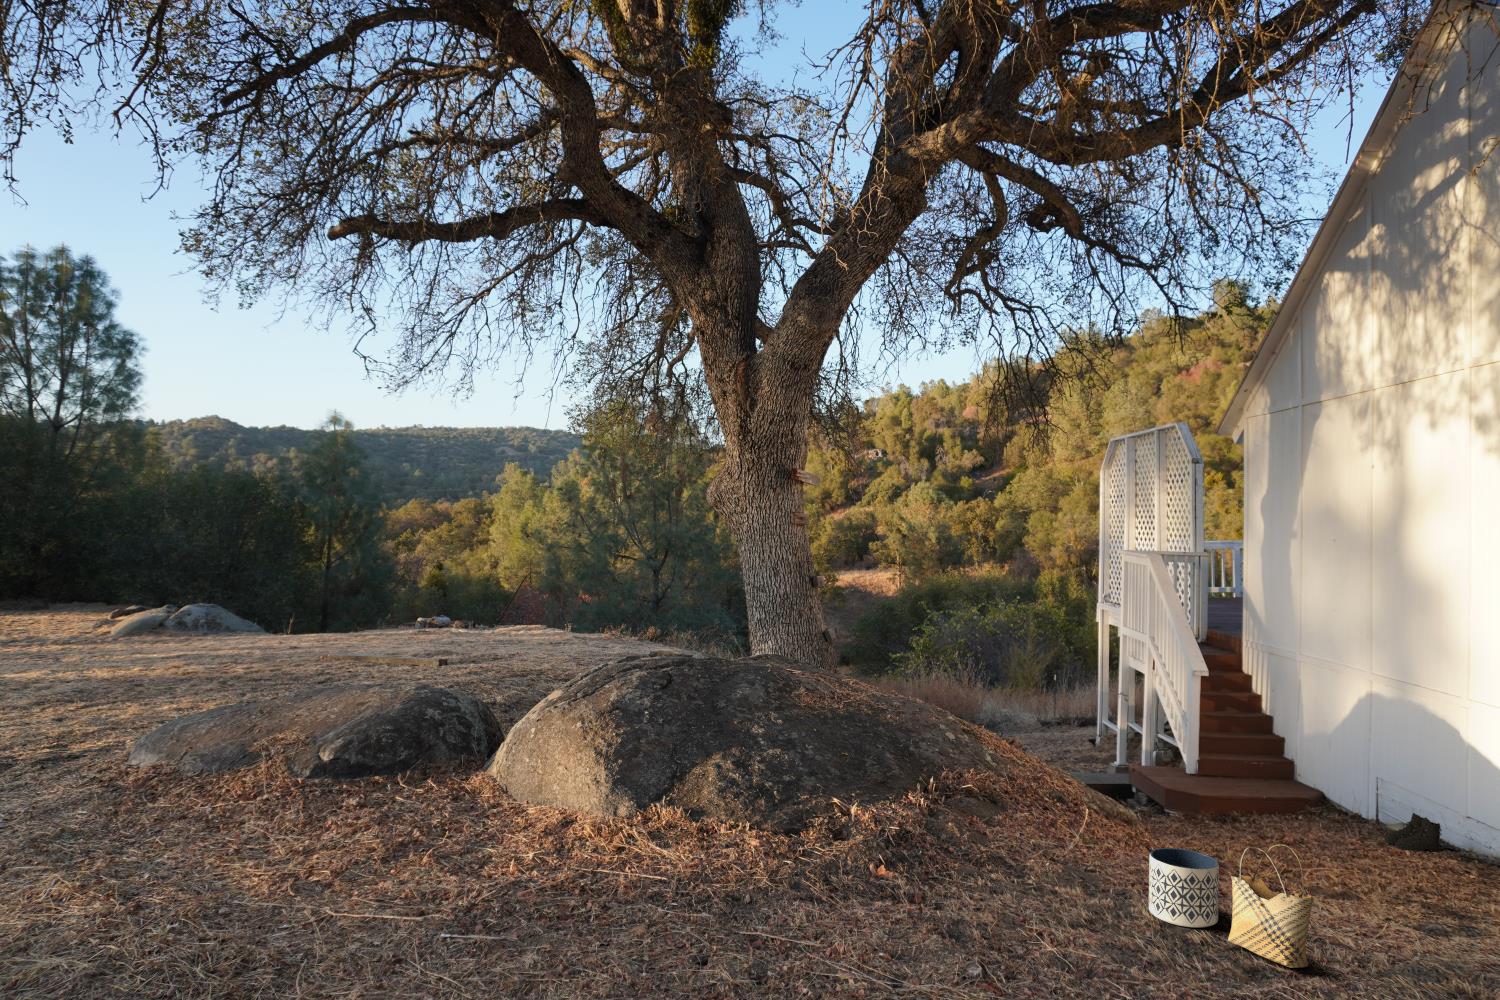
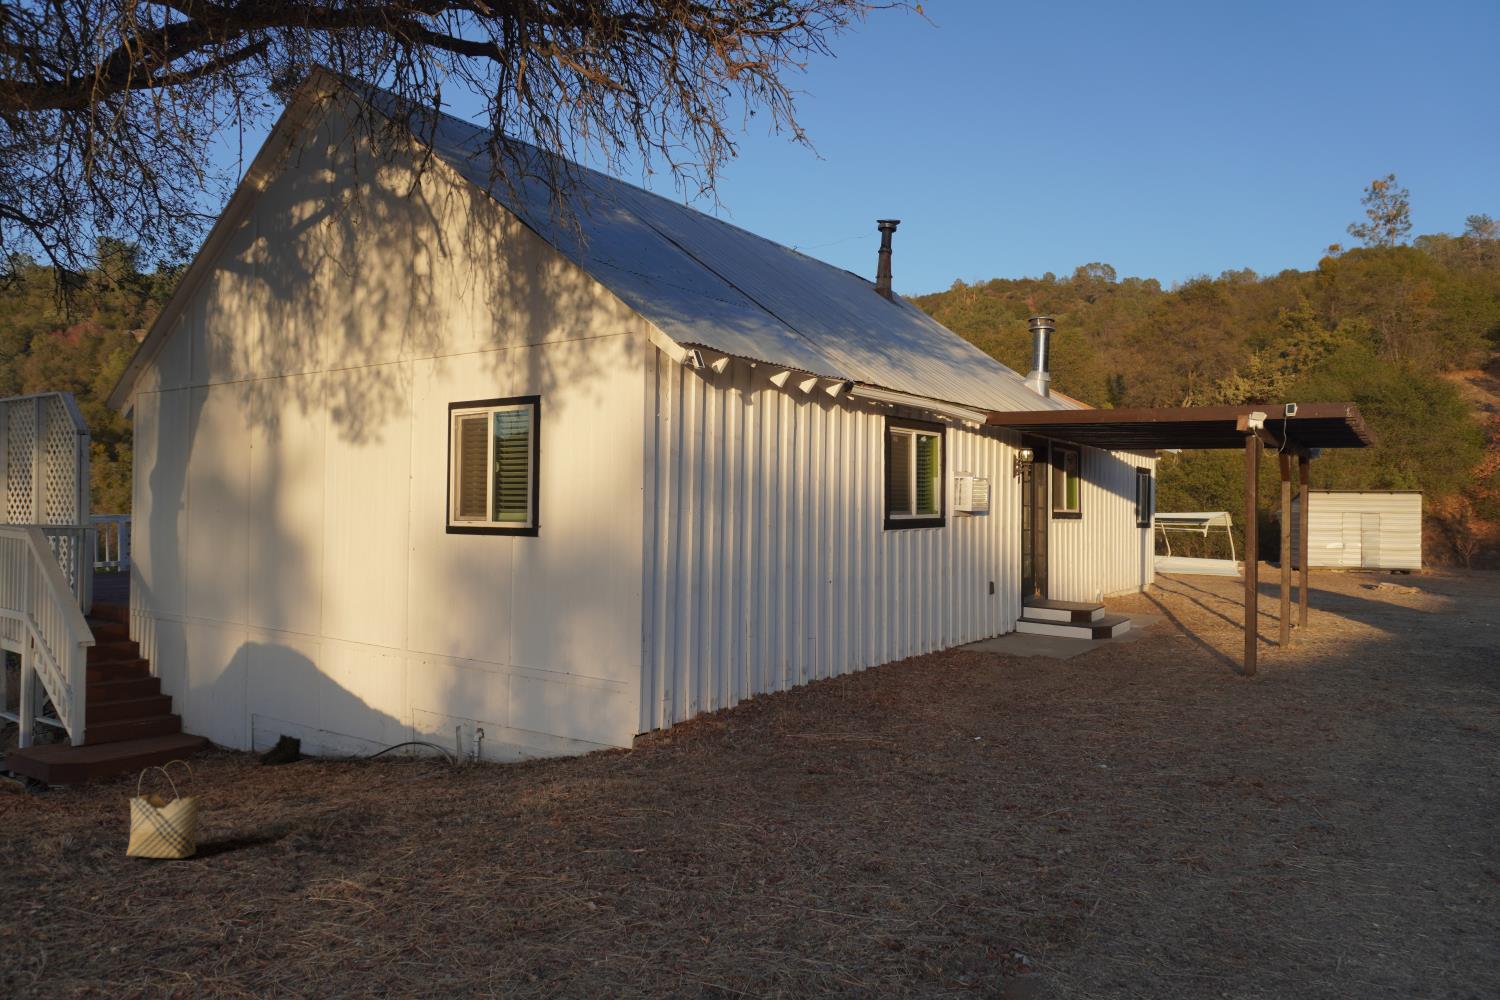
planter: present [1149,848,1219,928] -> none [45,790,117,860]

